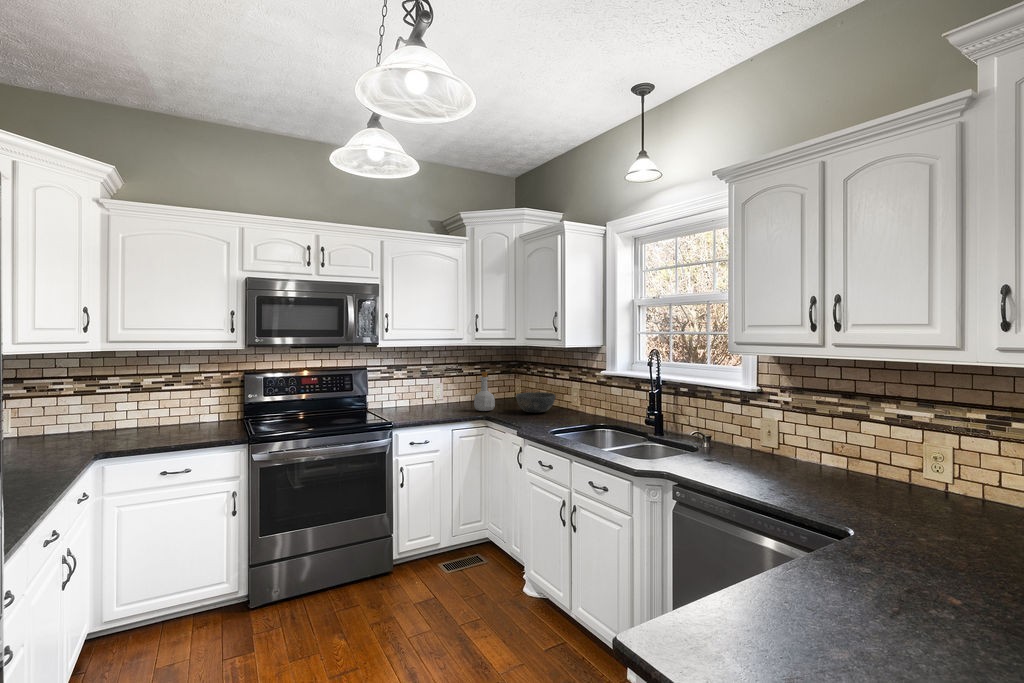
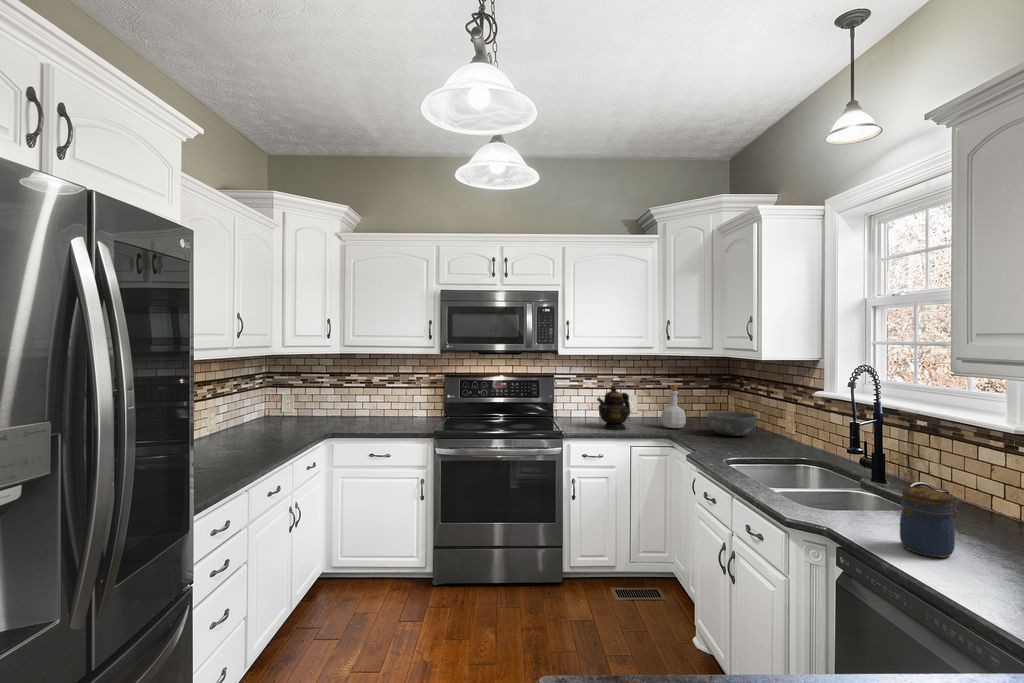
teapot: none [420,375,448,417] -> present [597,386,630,430]
jar: none [702,432,735,475] -> present [900,488,961,557]

